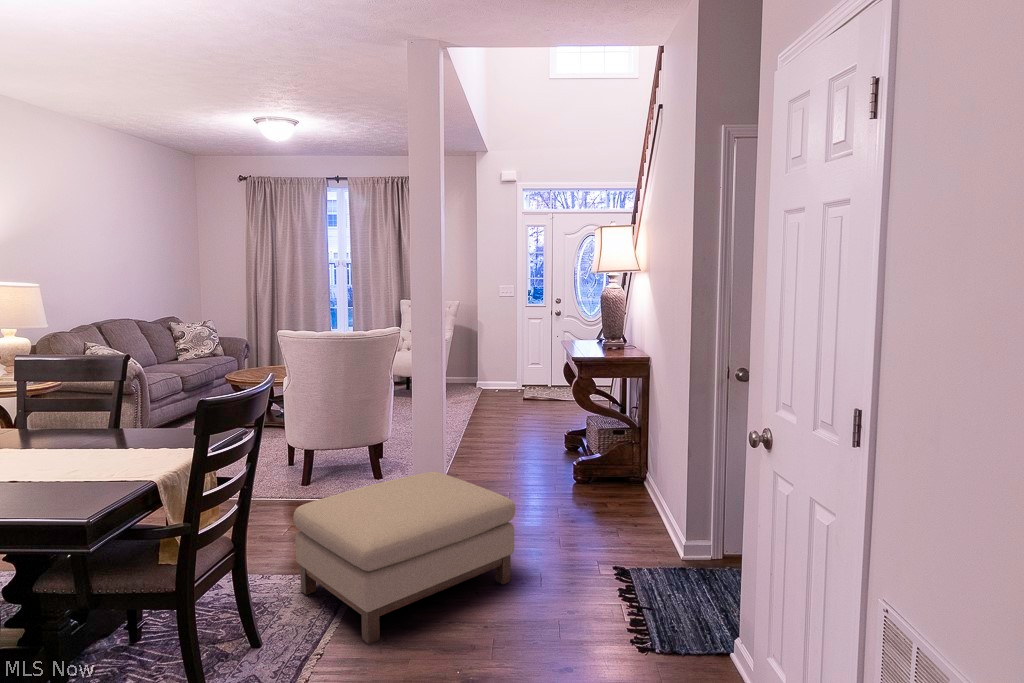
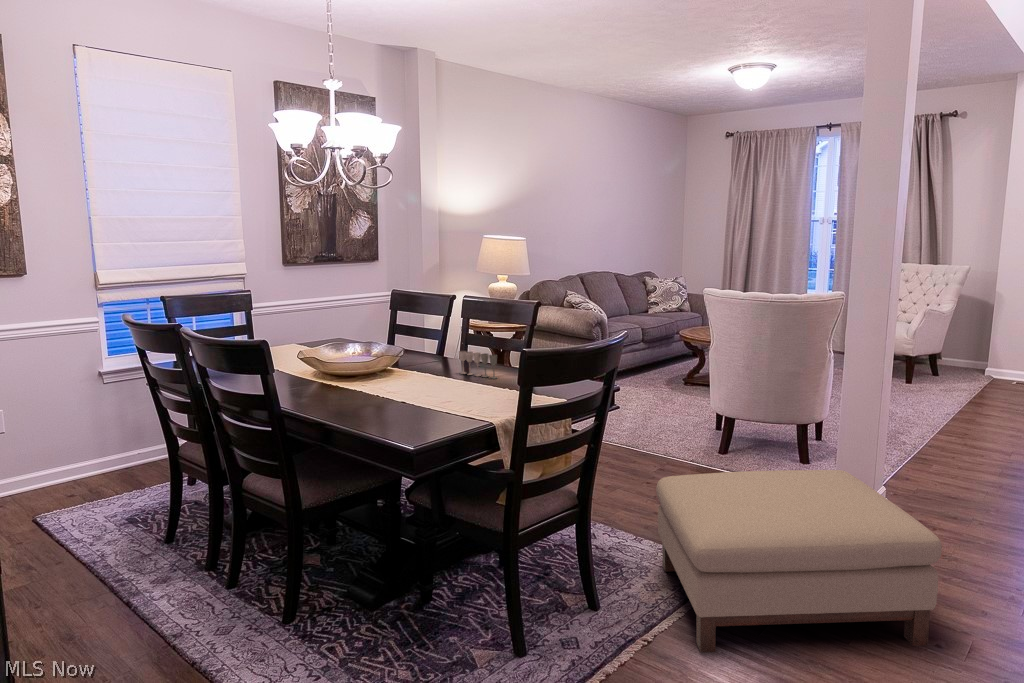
wine glass: none [39,408,103,436] -> present [459,351,497,379]

